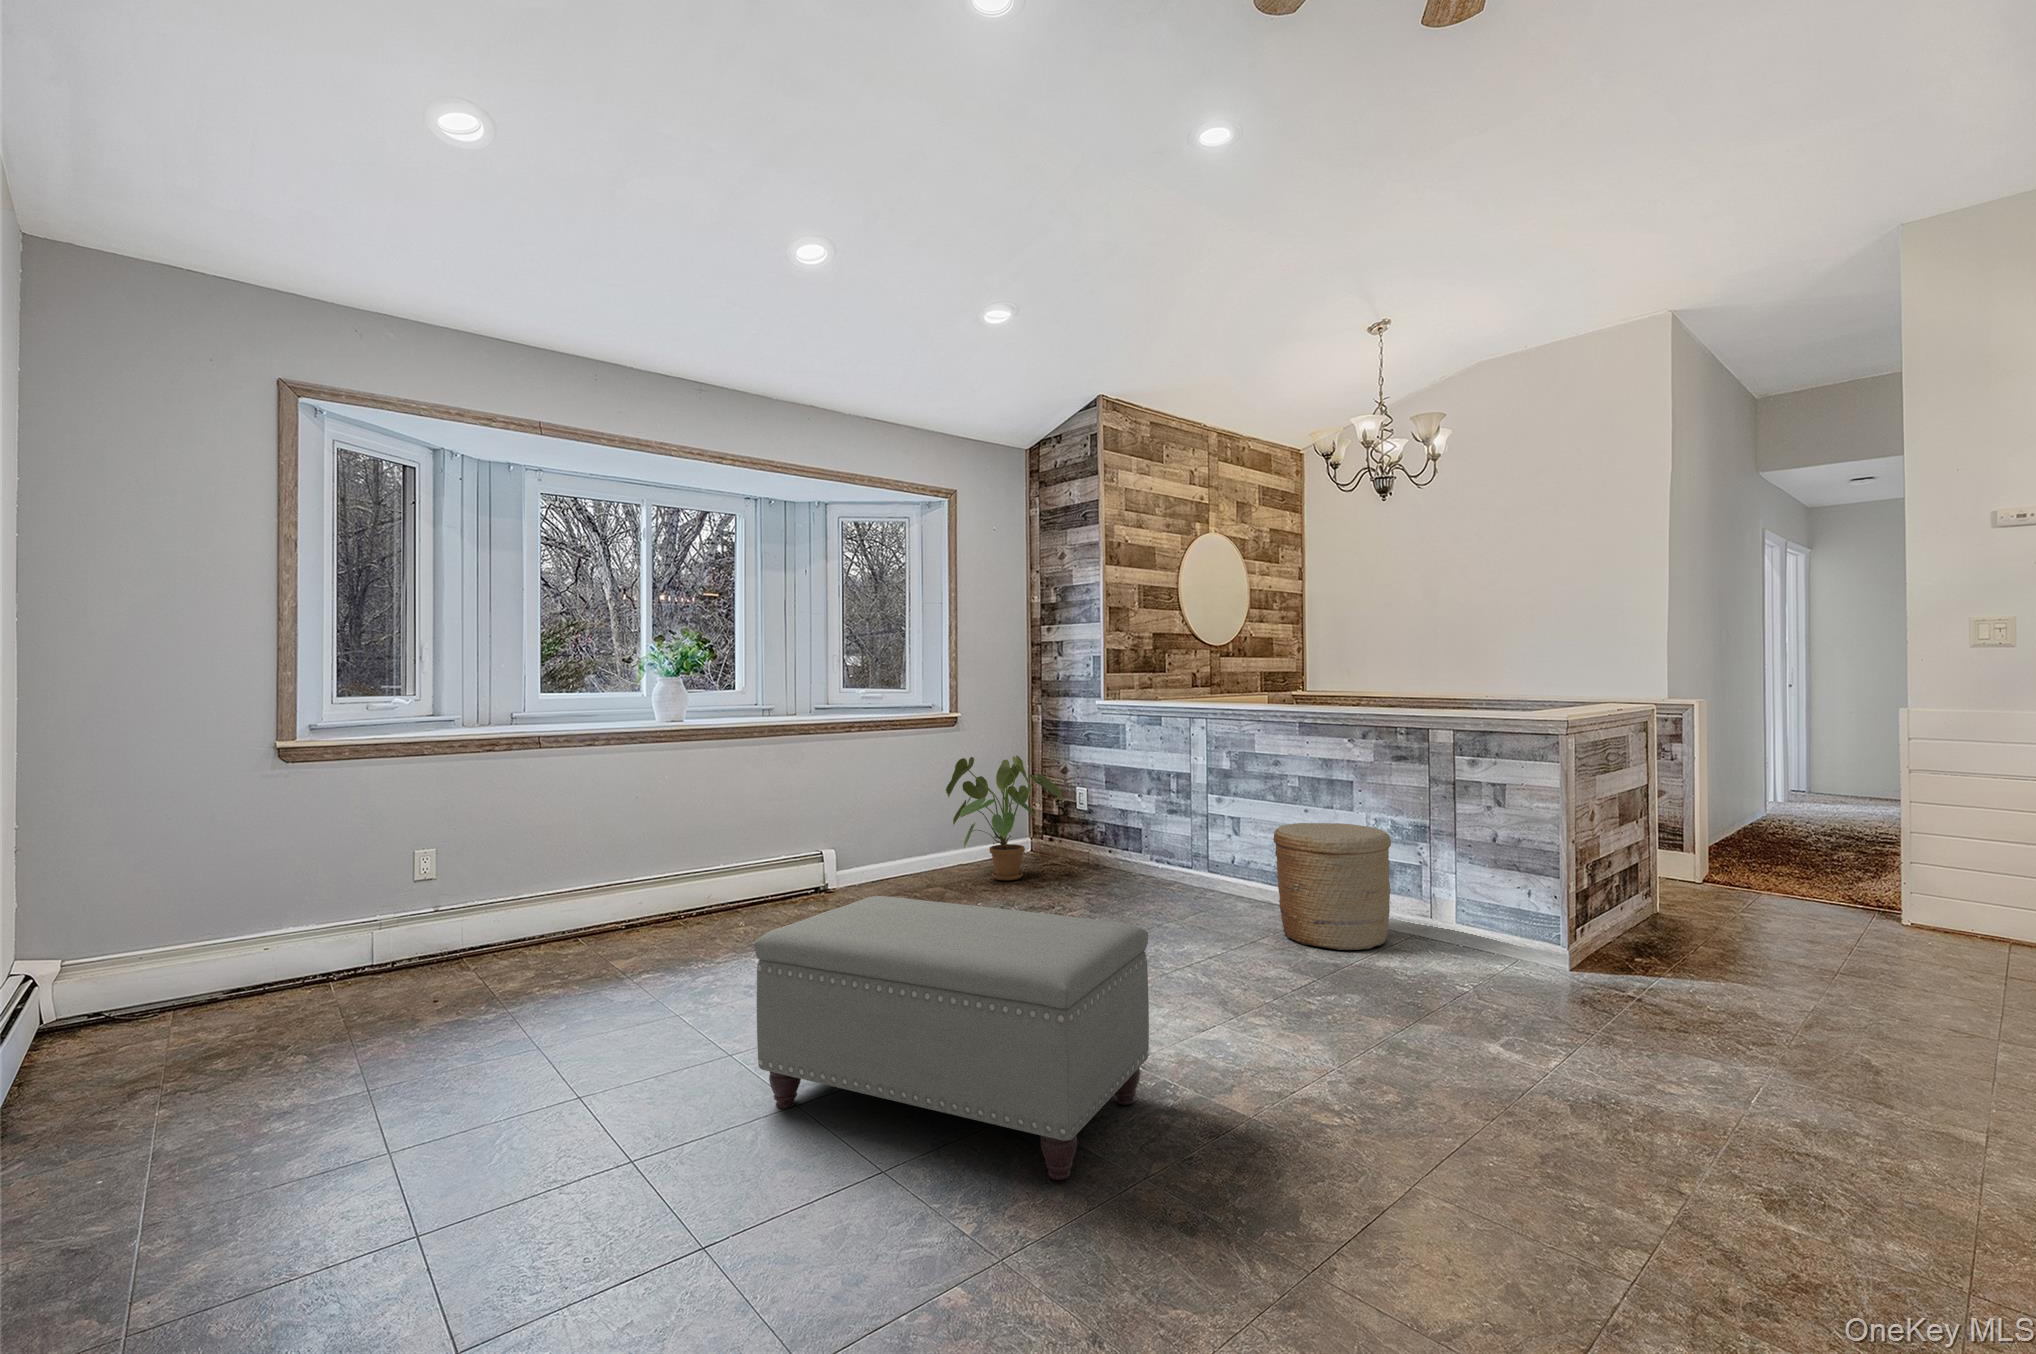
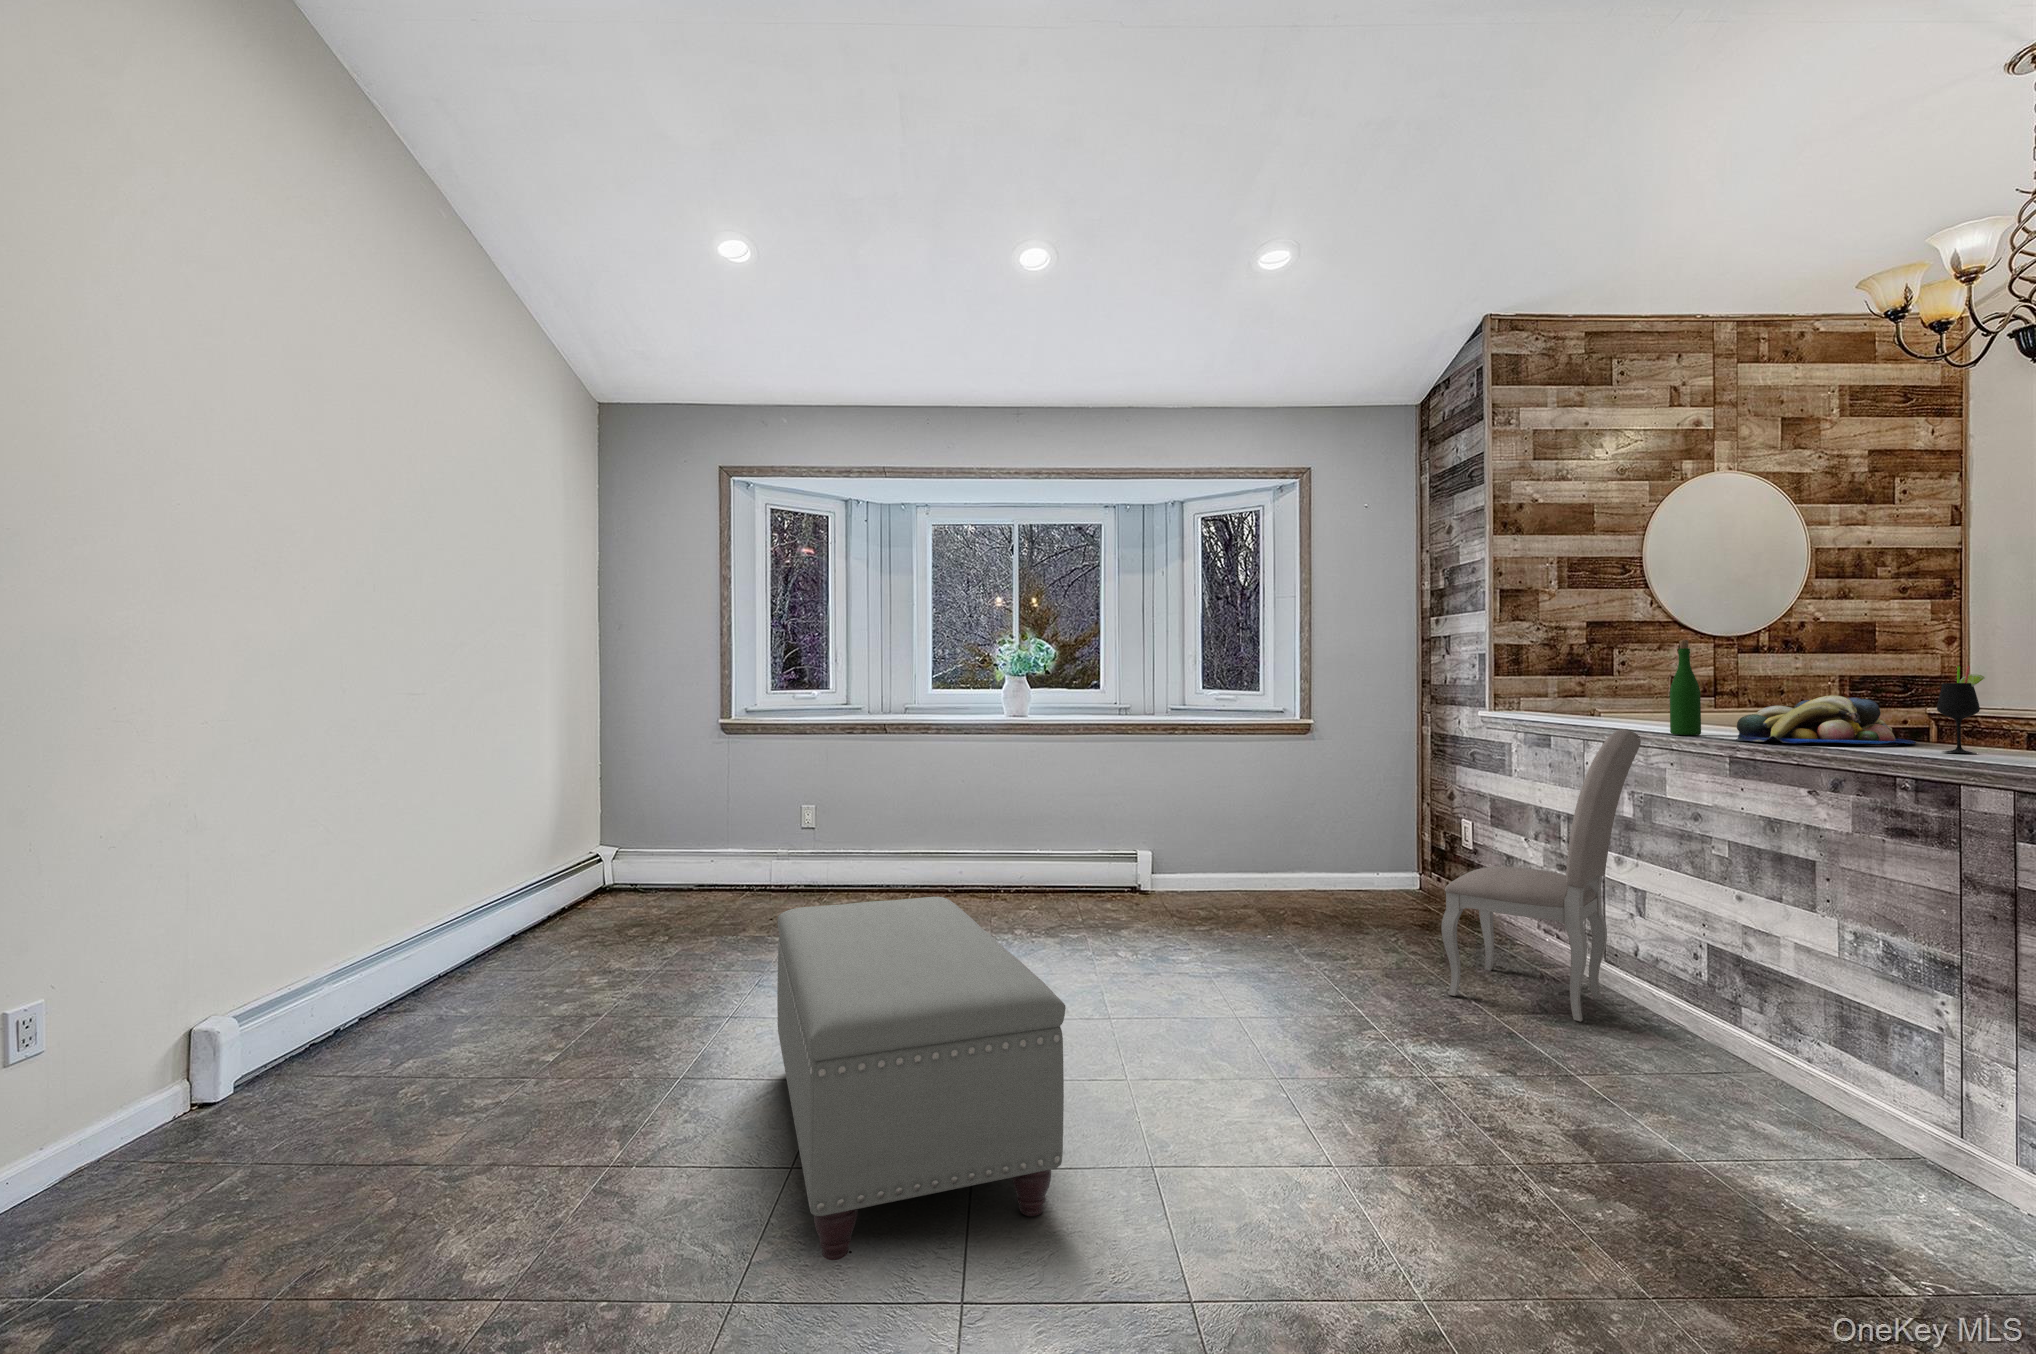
wine bottle: none [1251,650,1267,712] -> present [1670,640,1701,735]
wine glass: none [1399,668,1419,715] -> present [1937,666,1985,753]
fruit bowl: none [1296,685,1375,714] -> present [1736,695,1916,745]
dining chair: none [1136,710,1247,913] -> present [1441,729,1641,1022]
house plant: present [946,756,1063,880] -> none [1275,769,1434,918]
woven basket: present [1273,823,1391,950] -> none [1605,913,1852,1159]

